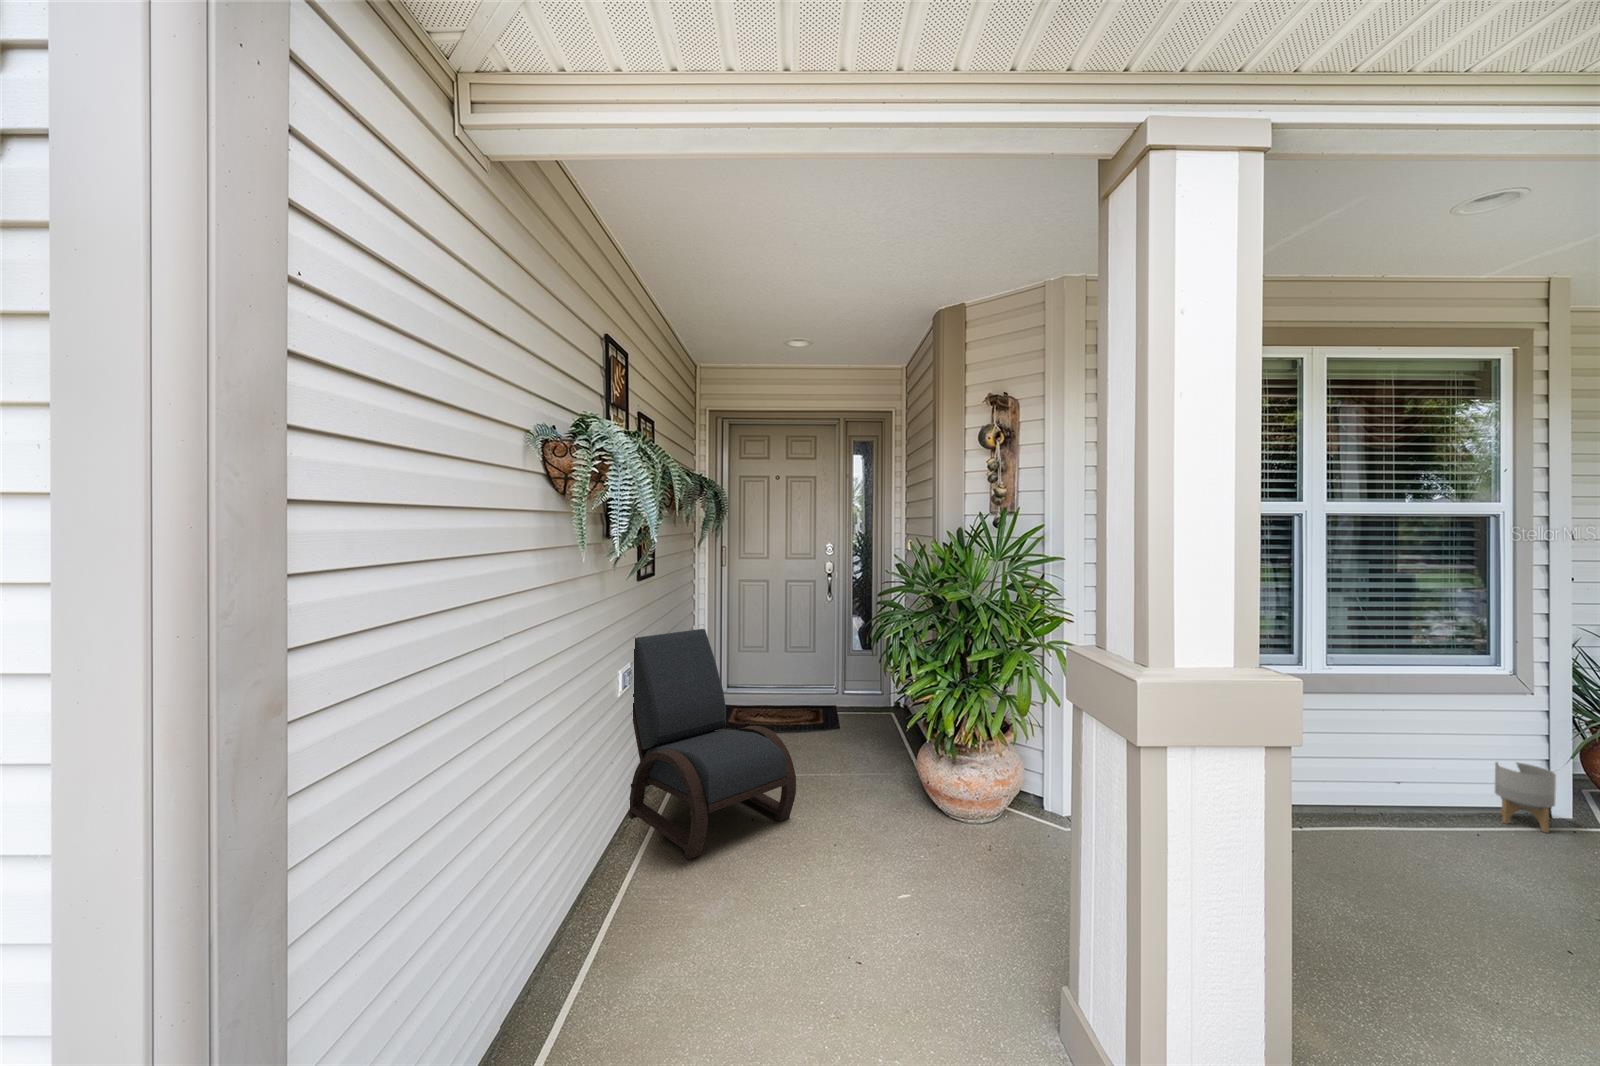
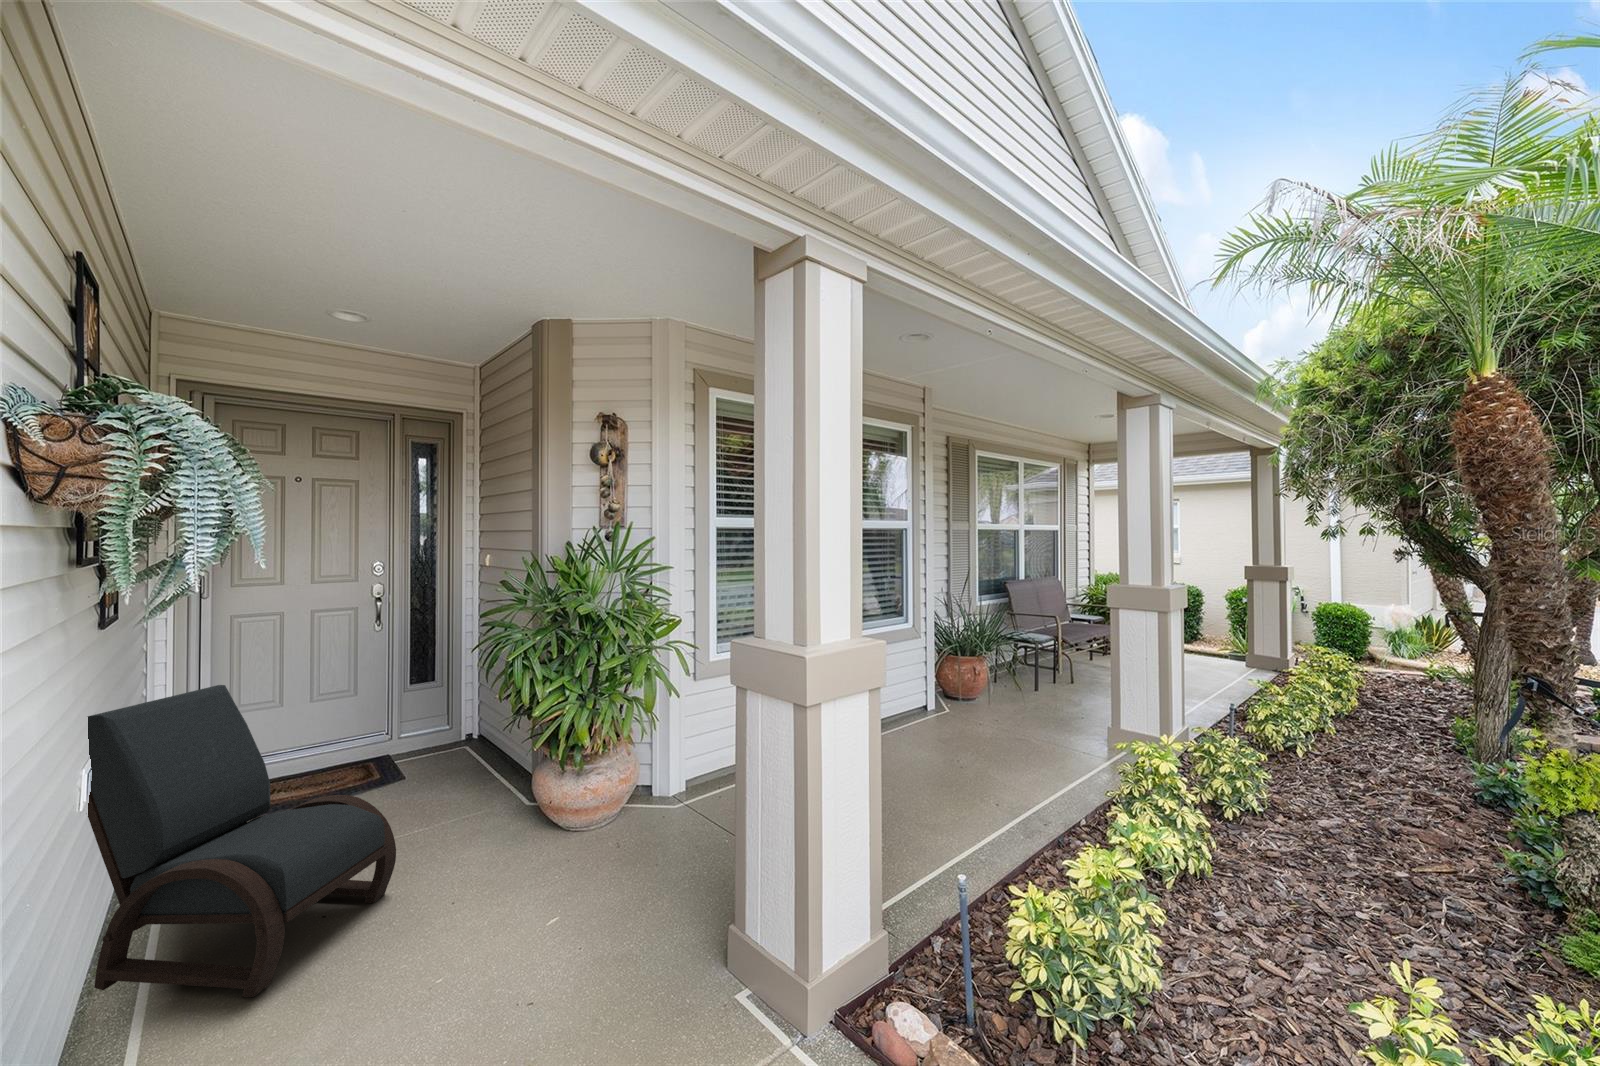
planter: present [1495,762,1556,833] -> none [906,684,932,723]

